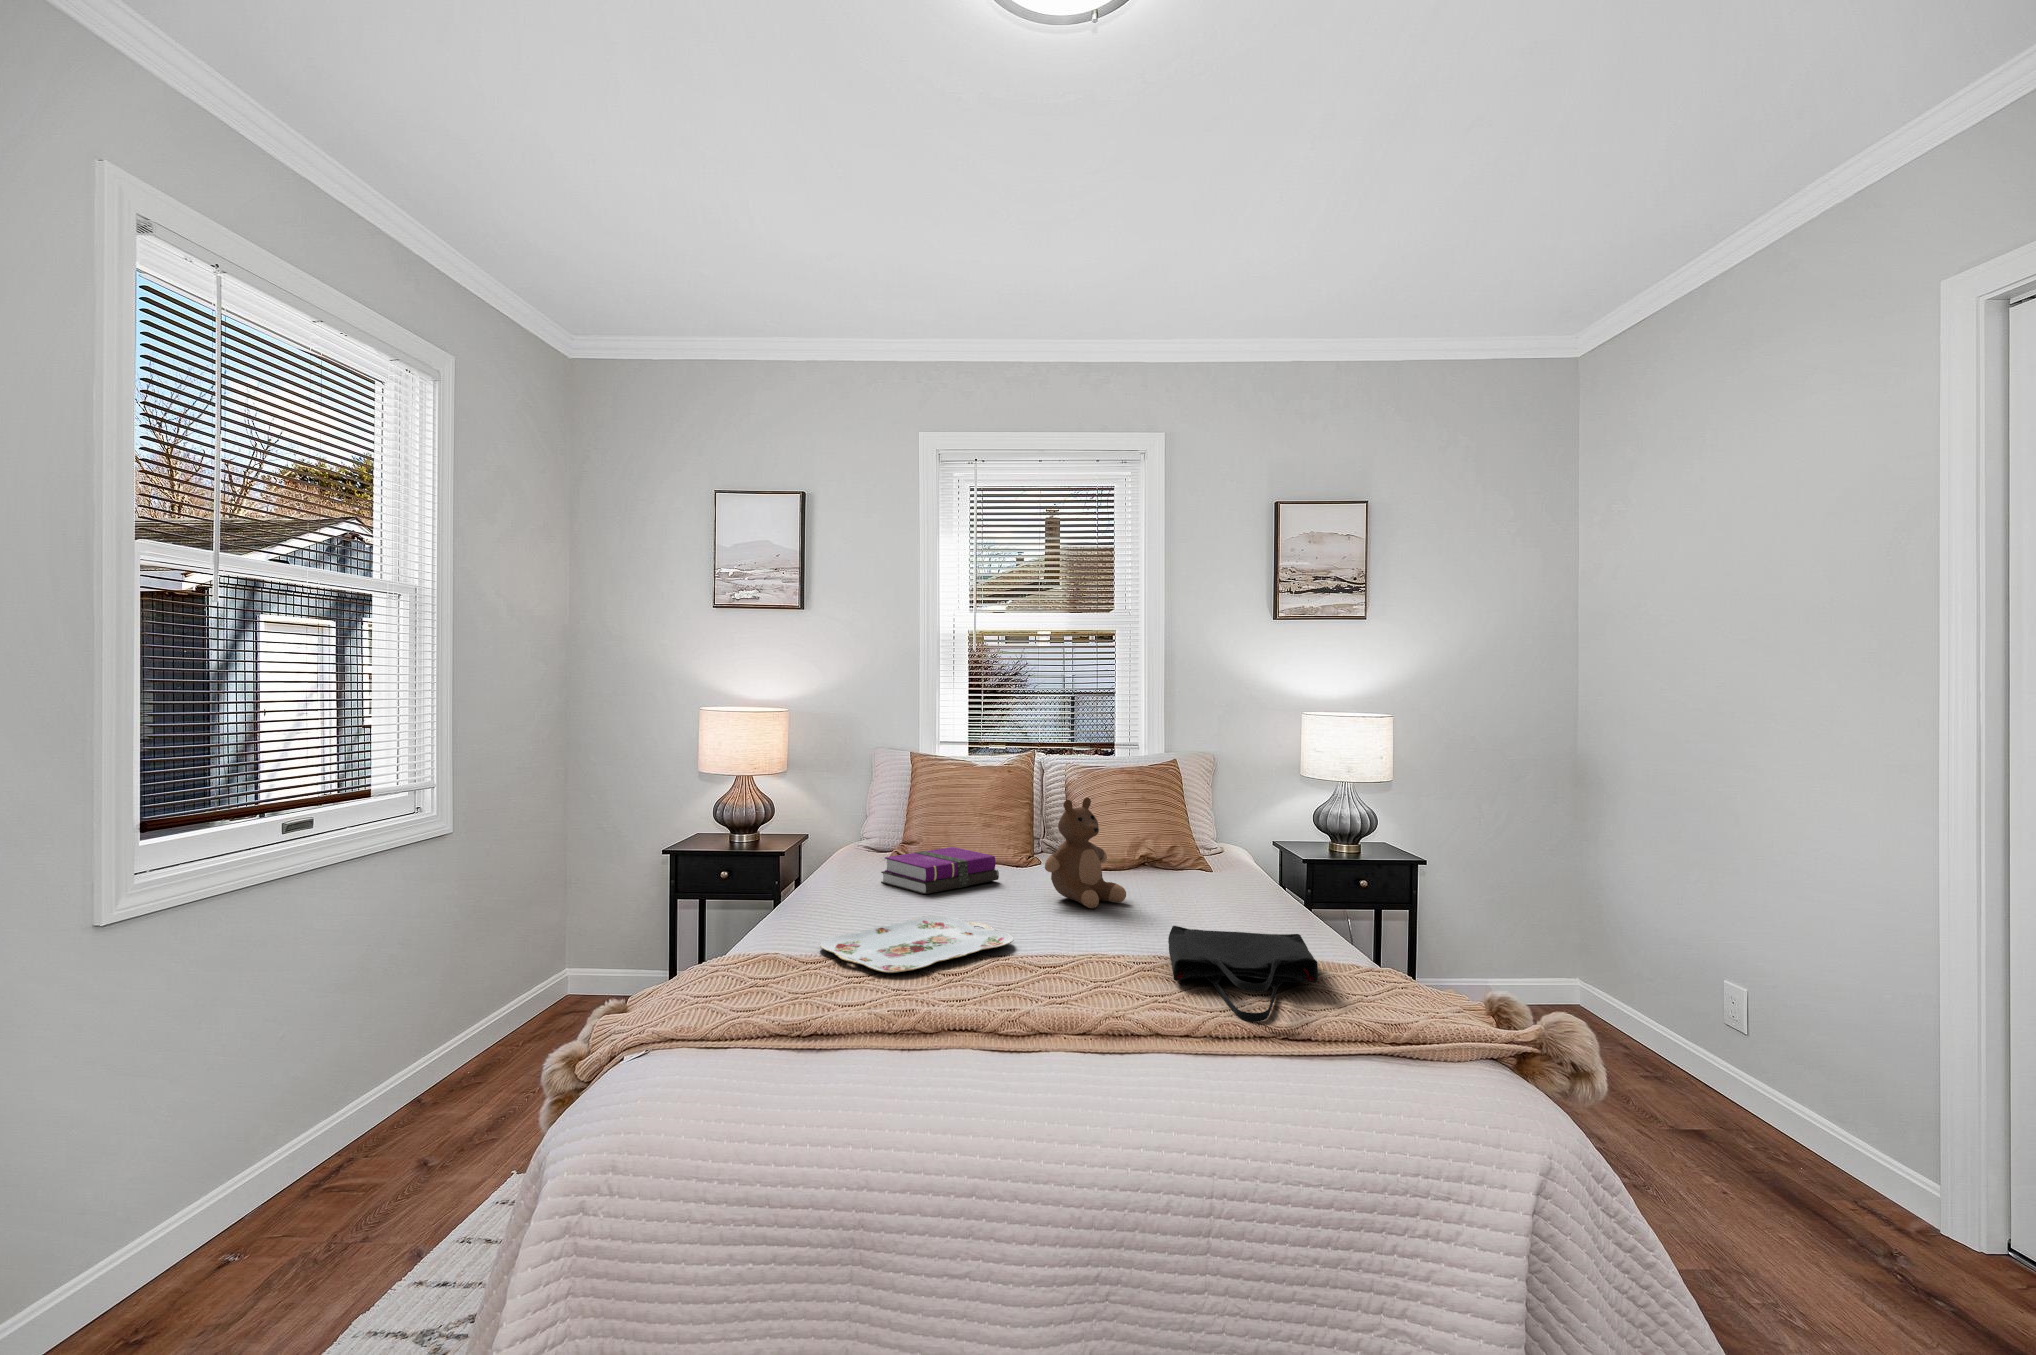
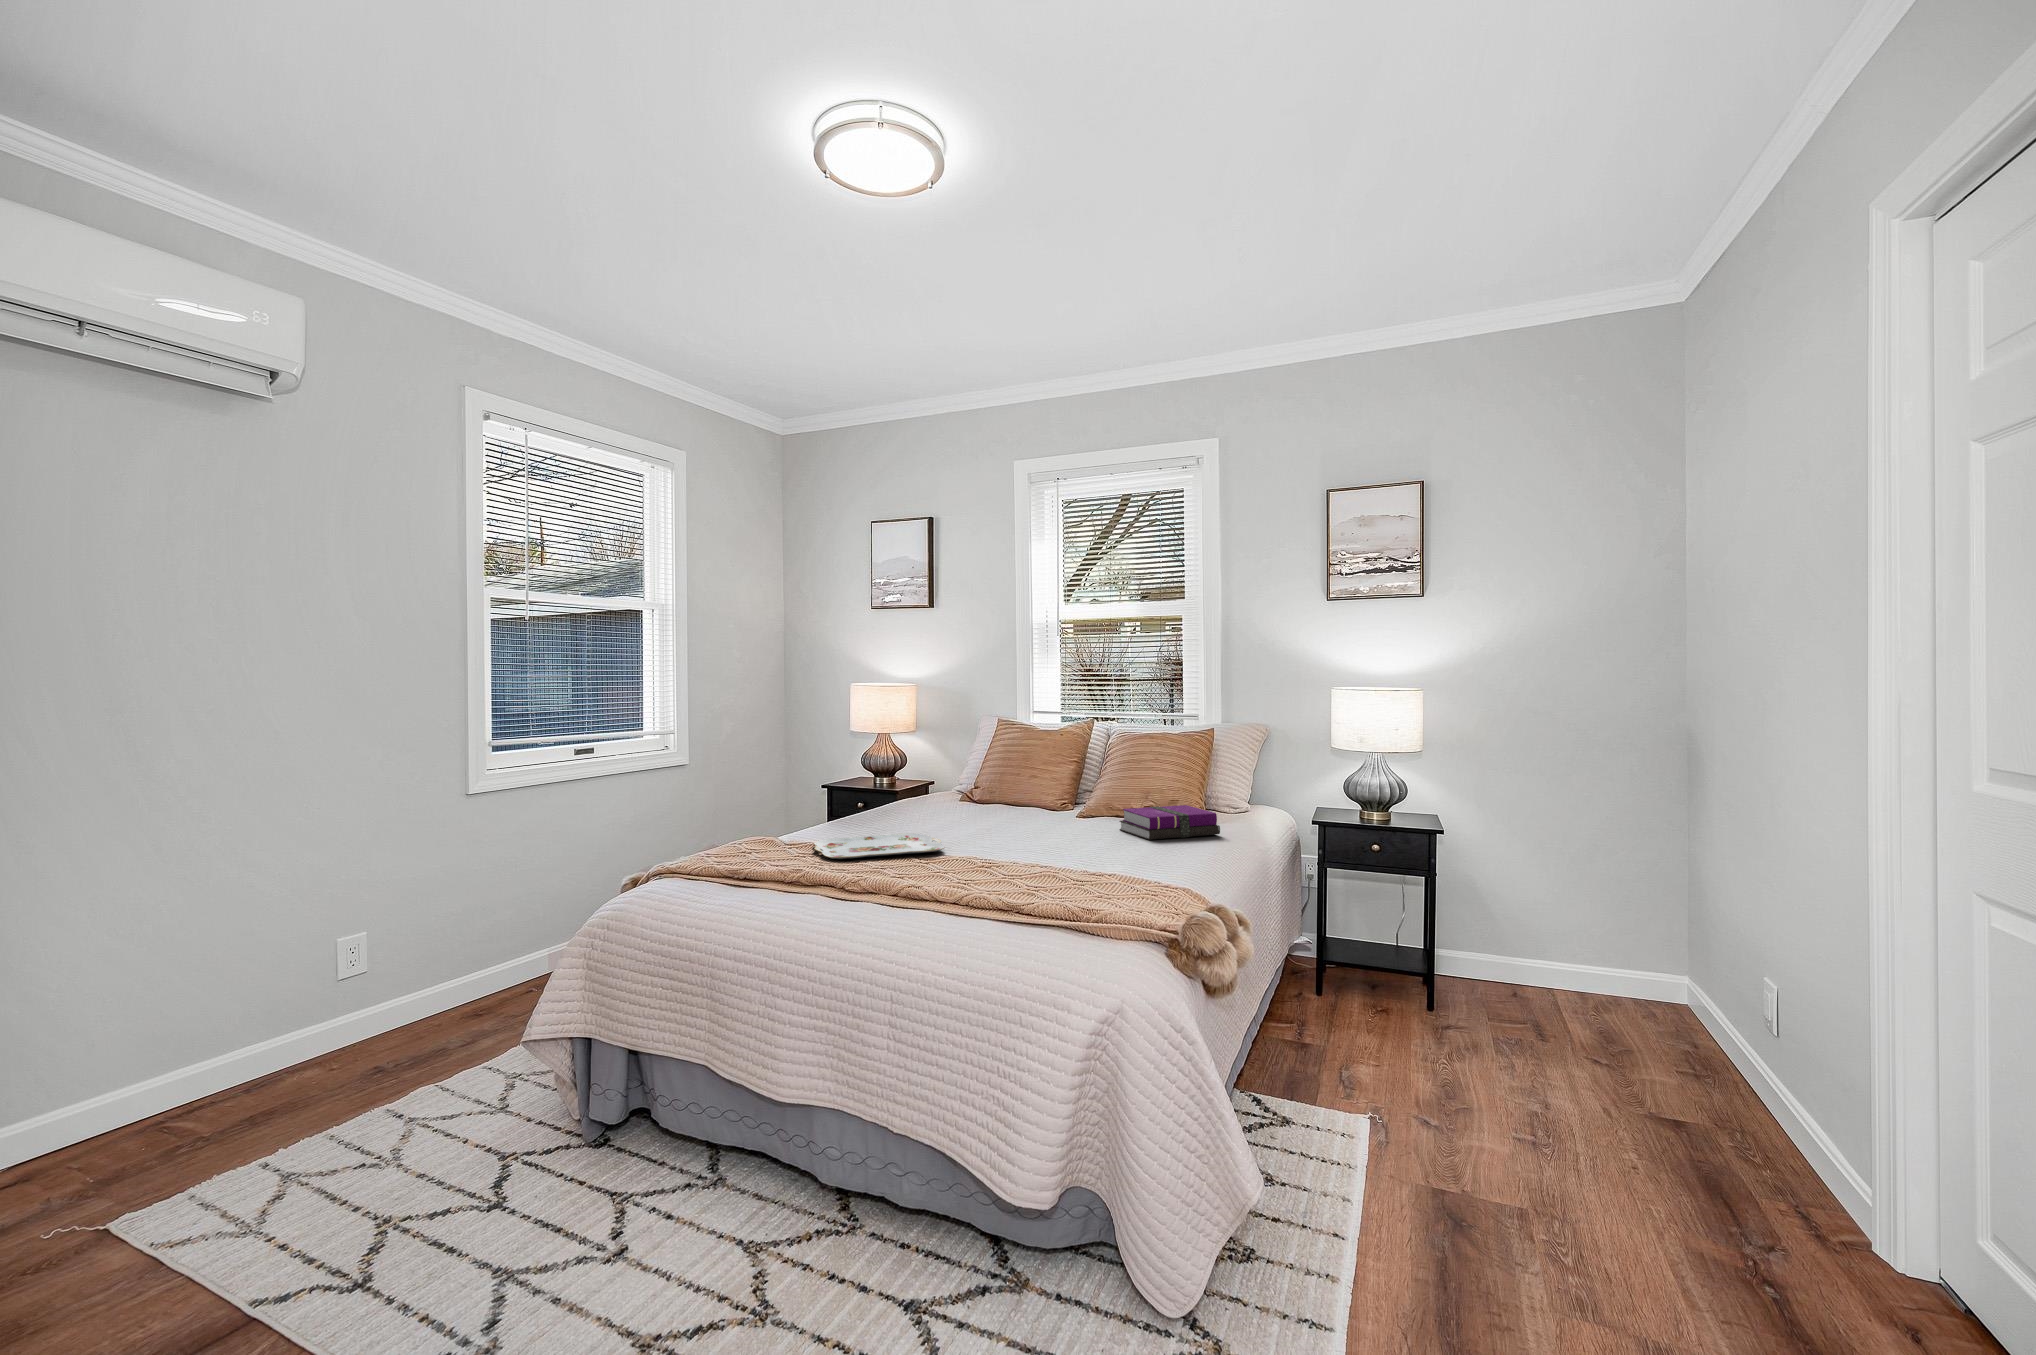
teddy bear: present [1045,798,1126,908] -> none [1021,753,1085,840]
notebook: present [881,847,999,894] -> present [1120,805,1220,840]
tote bag: present [1168,926,1318,1022] -> none [1004,845,1132,902]

